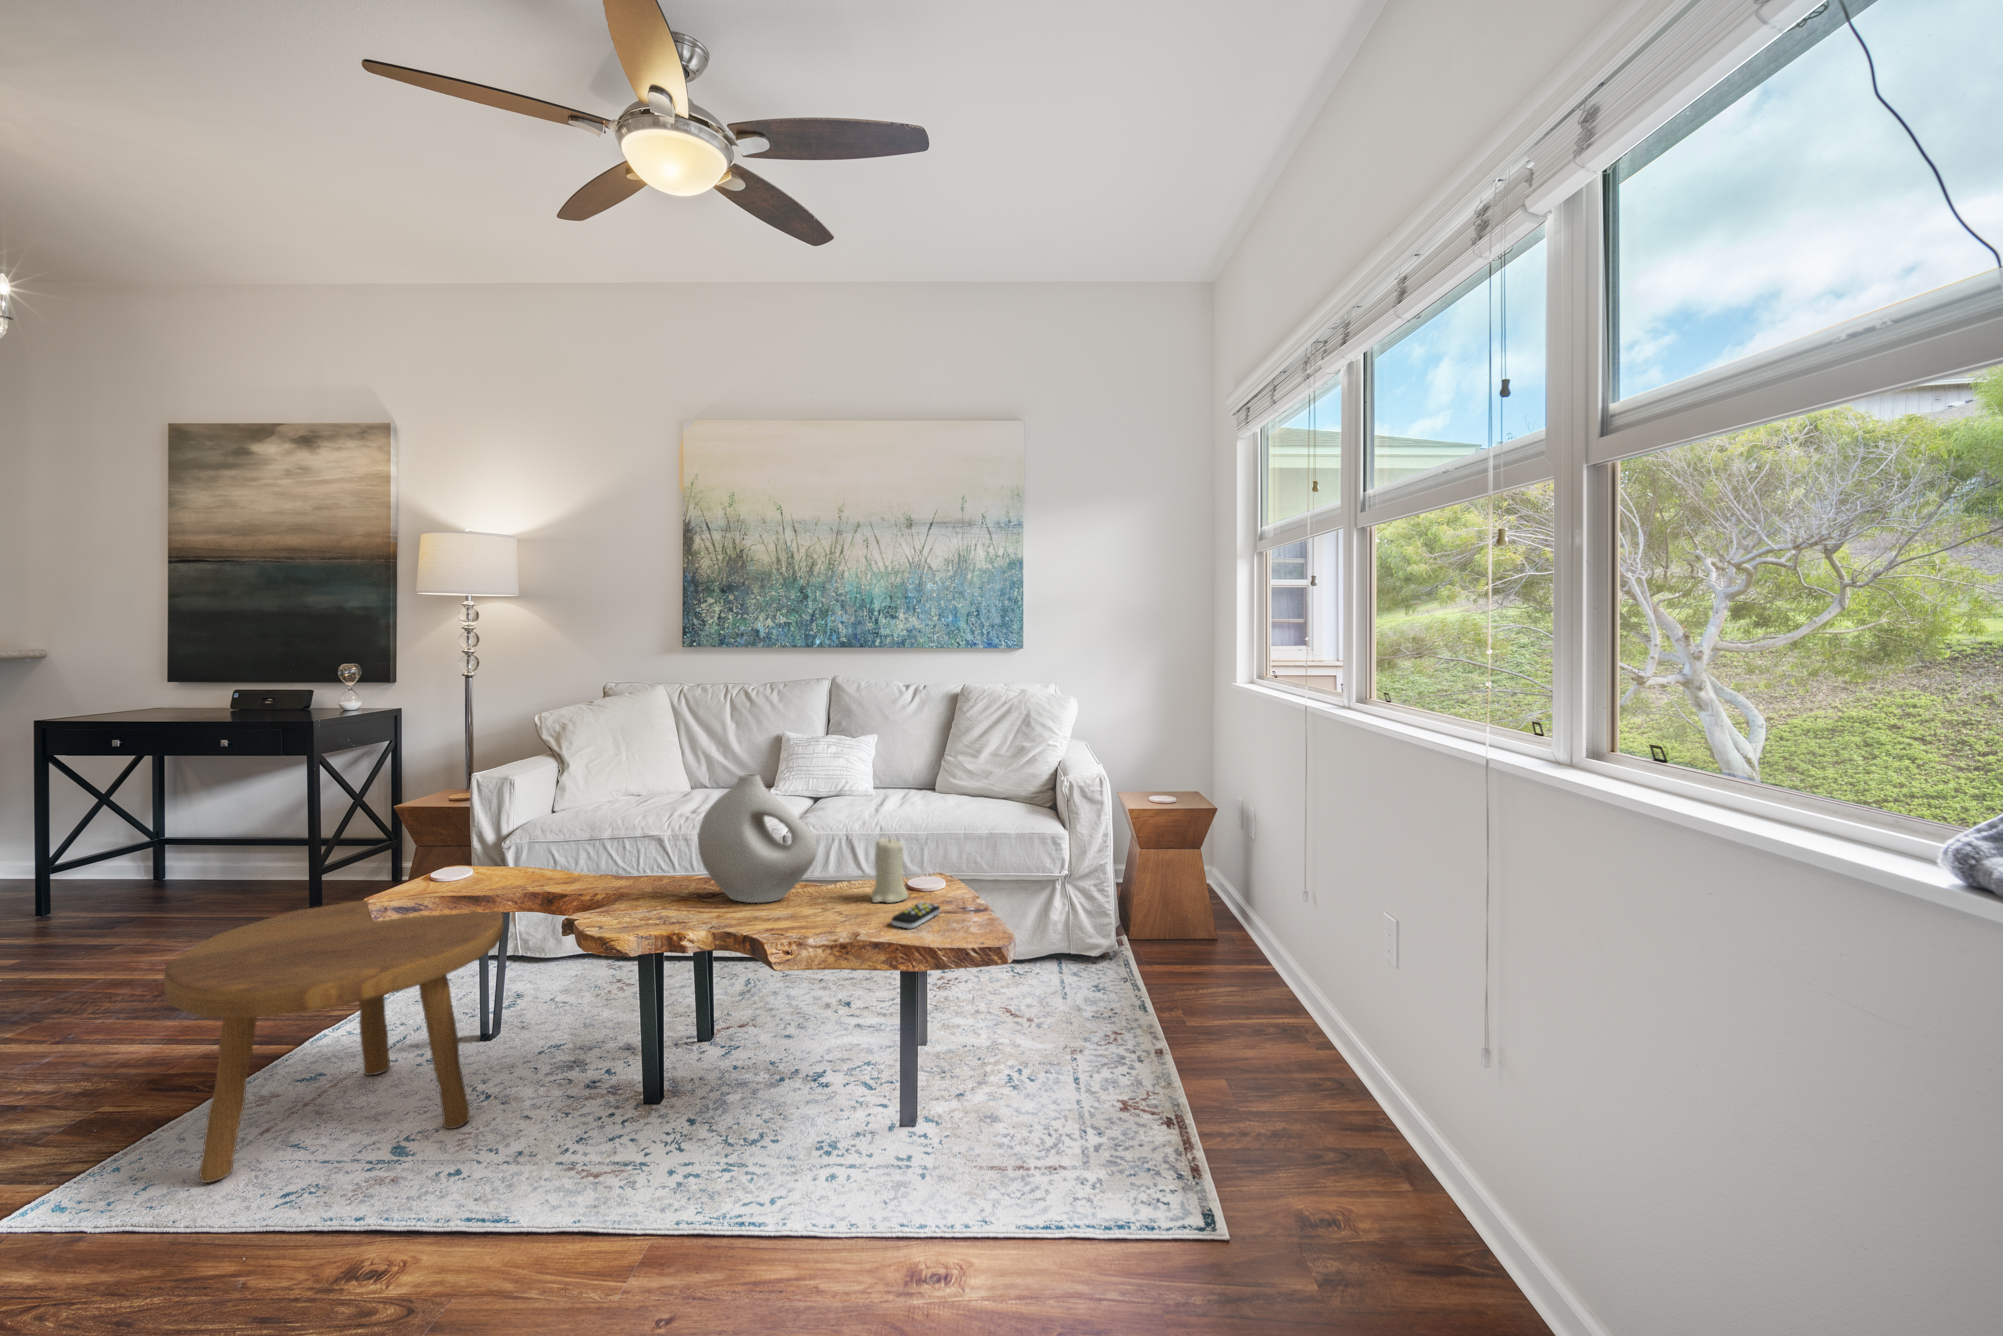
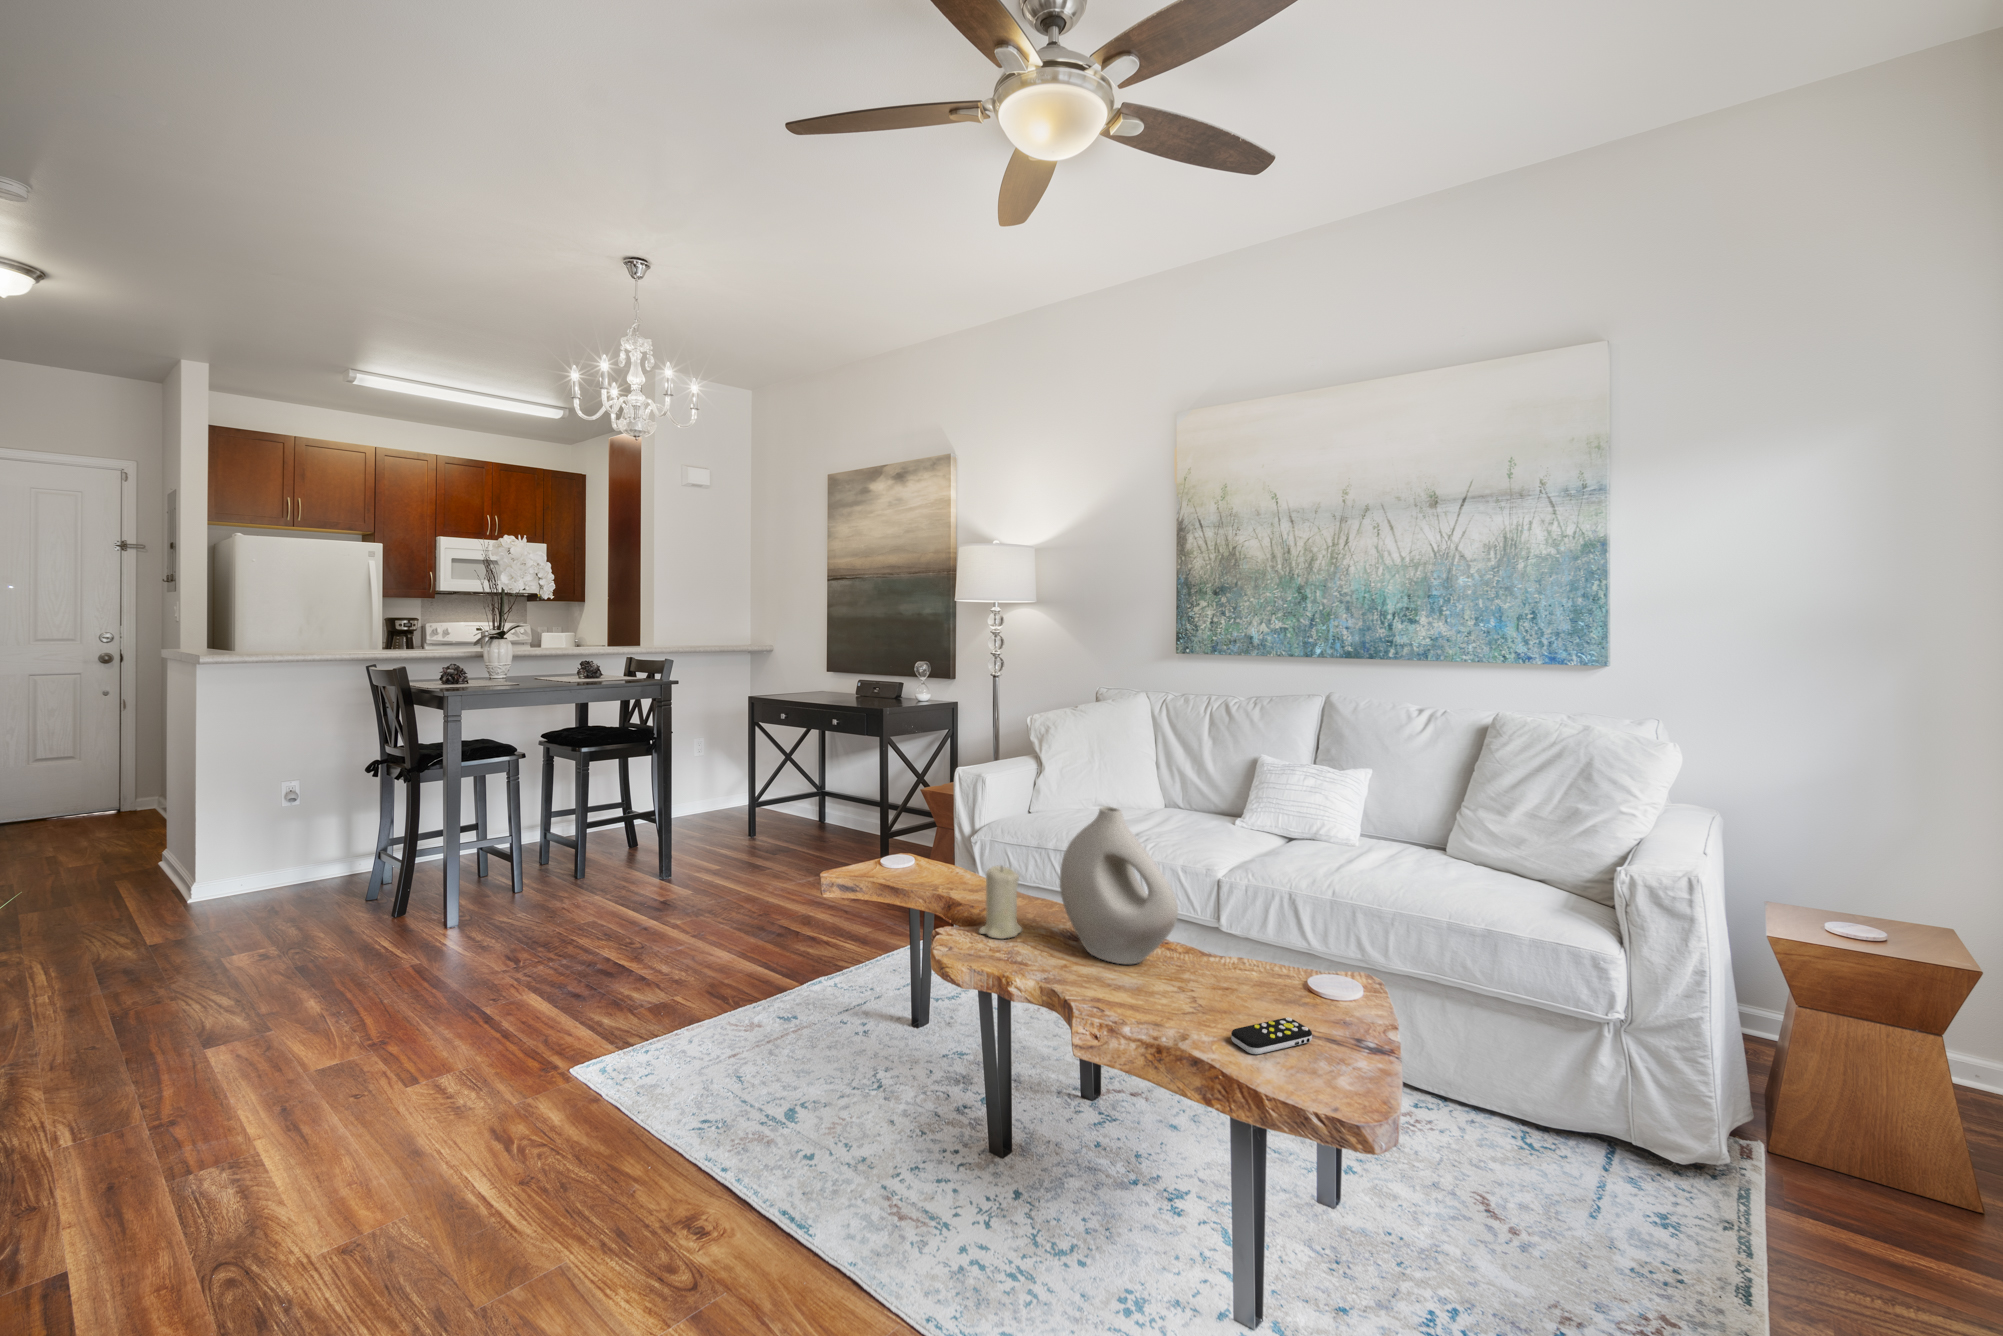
candle: present [871,838,908,903] -> present [979,866,1022,939]
footstool: present [164,900,504,1183] -> none [668,872,908,1105]

